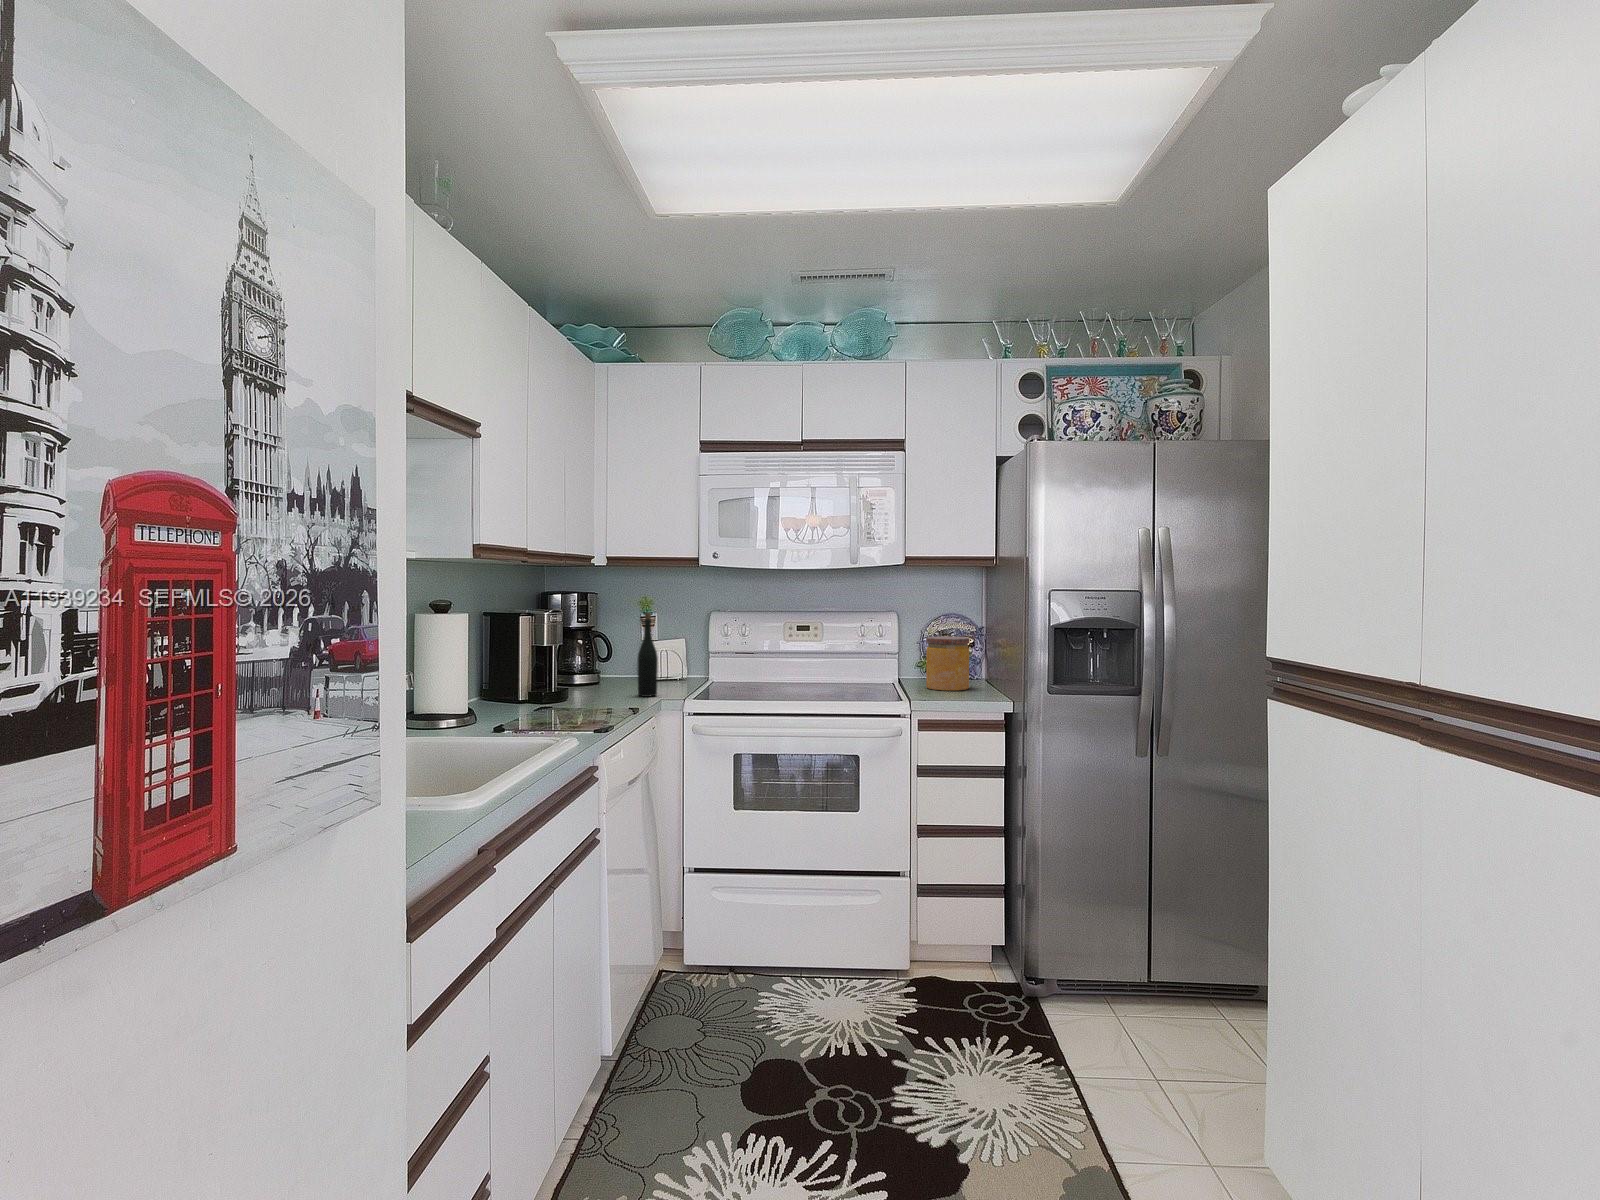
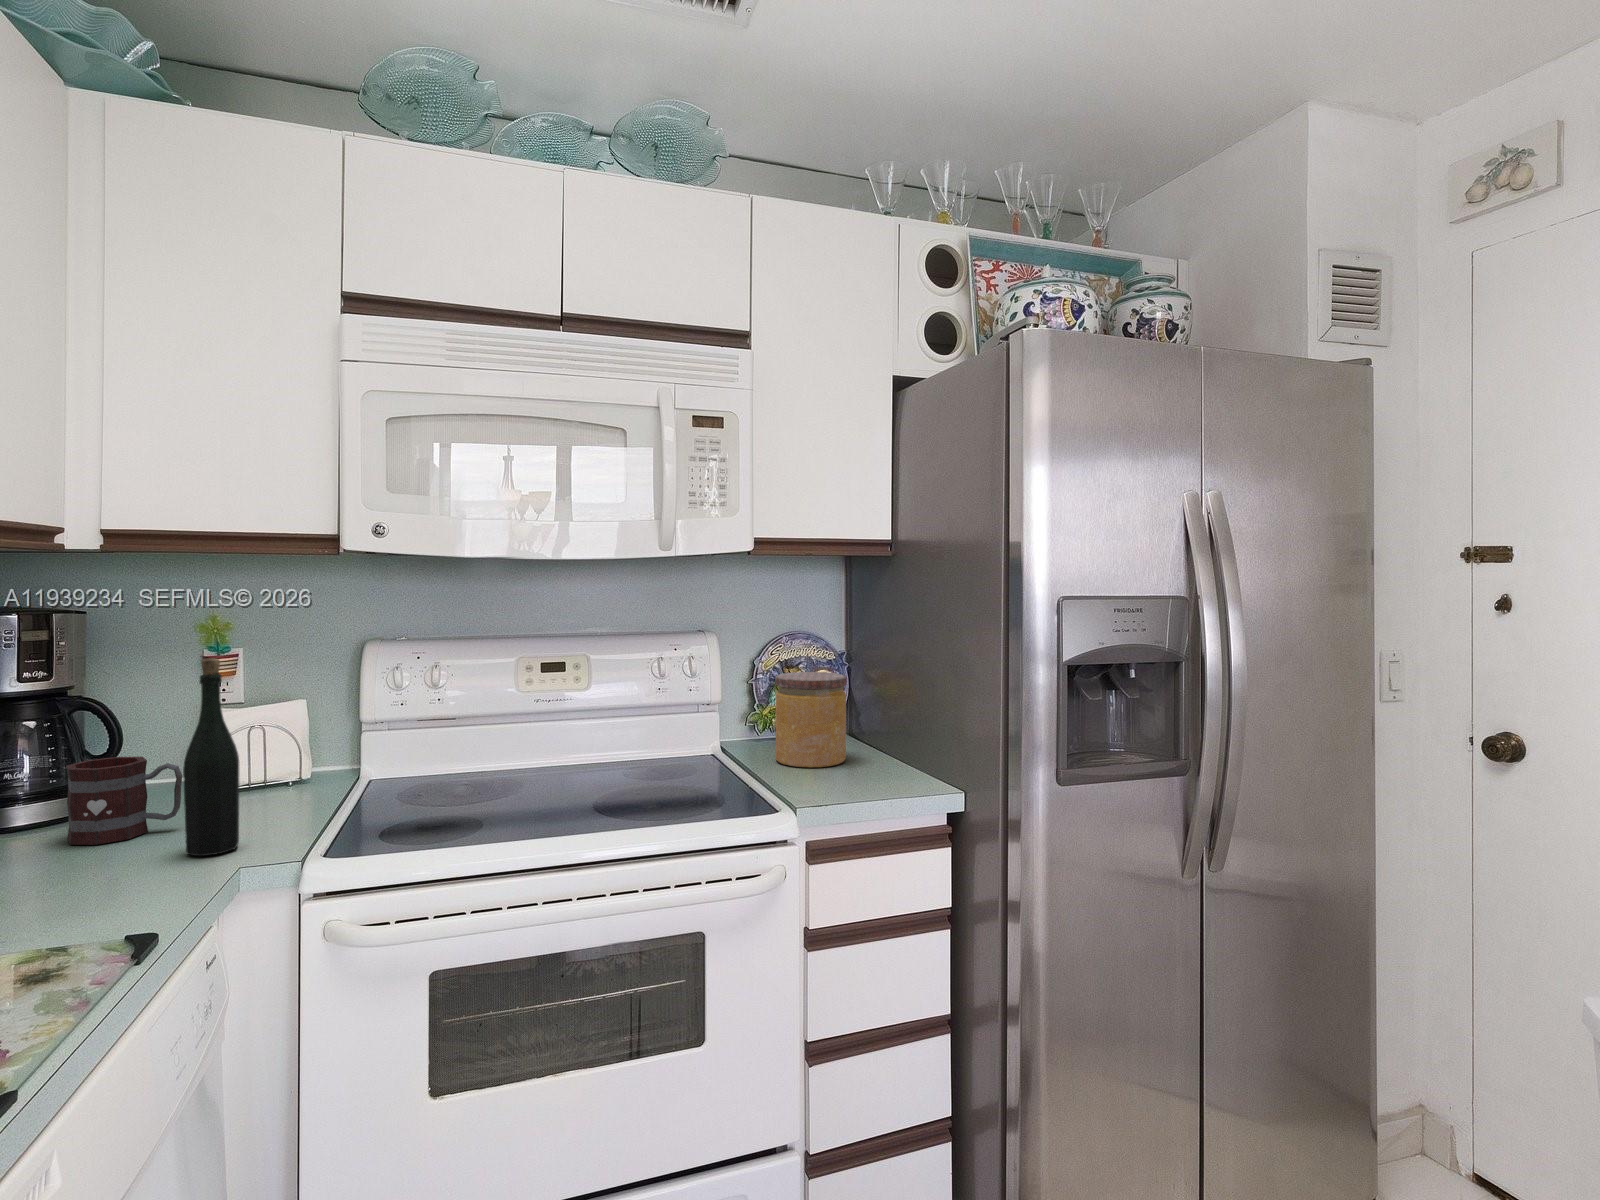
mug: none [594,658,636,692] -> present [66,757,182,845]

